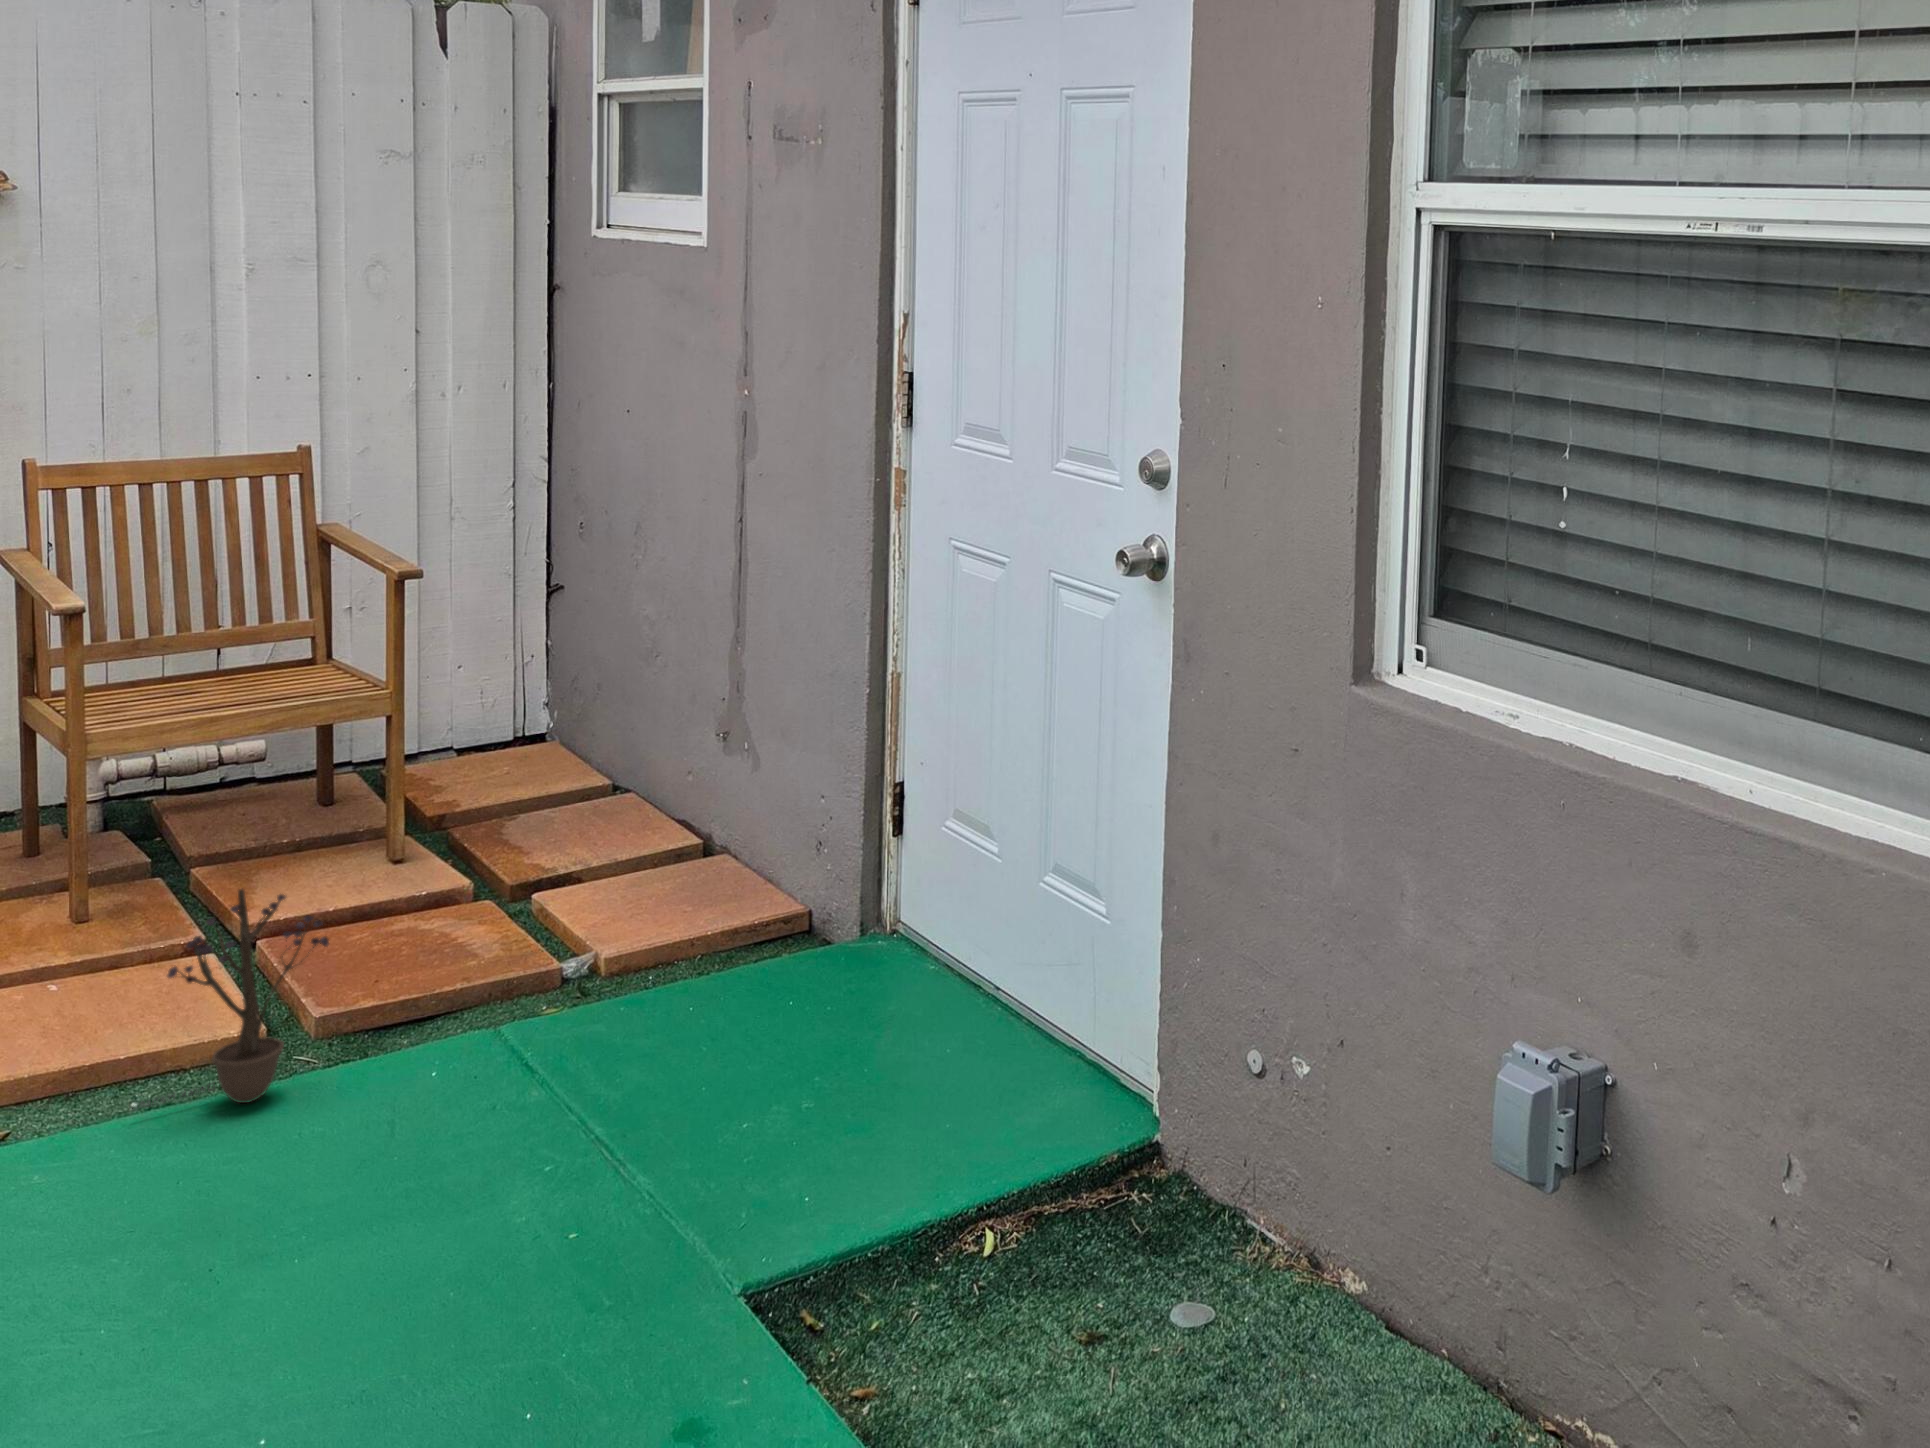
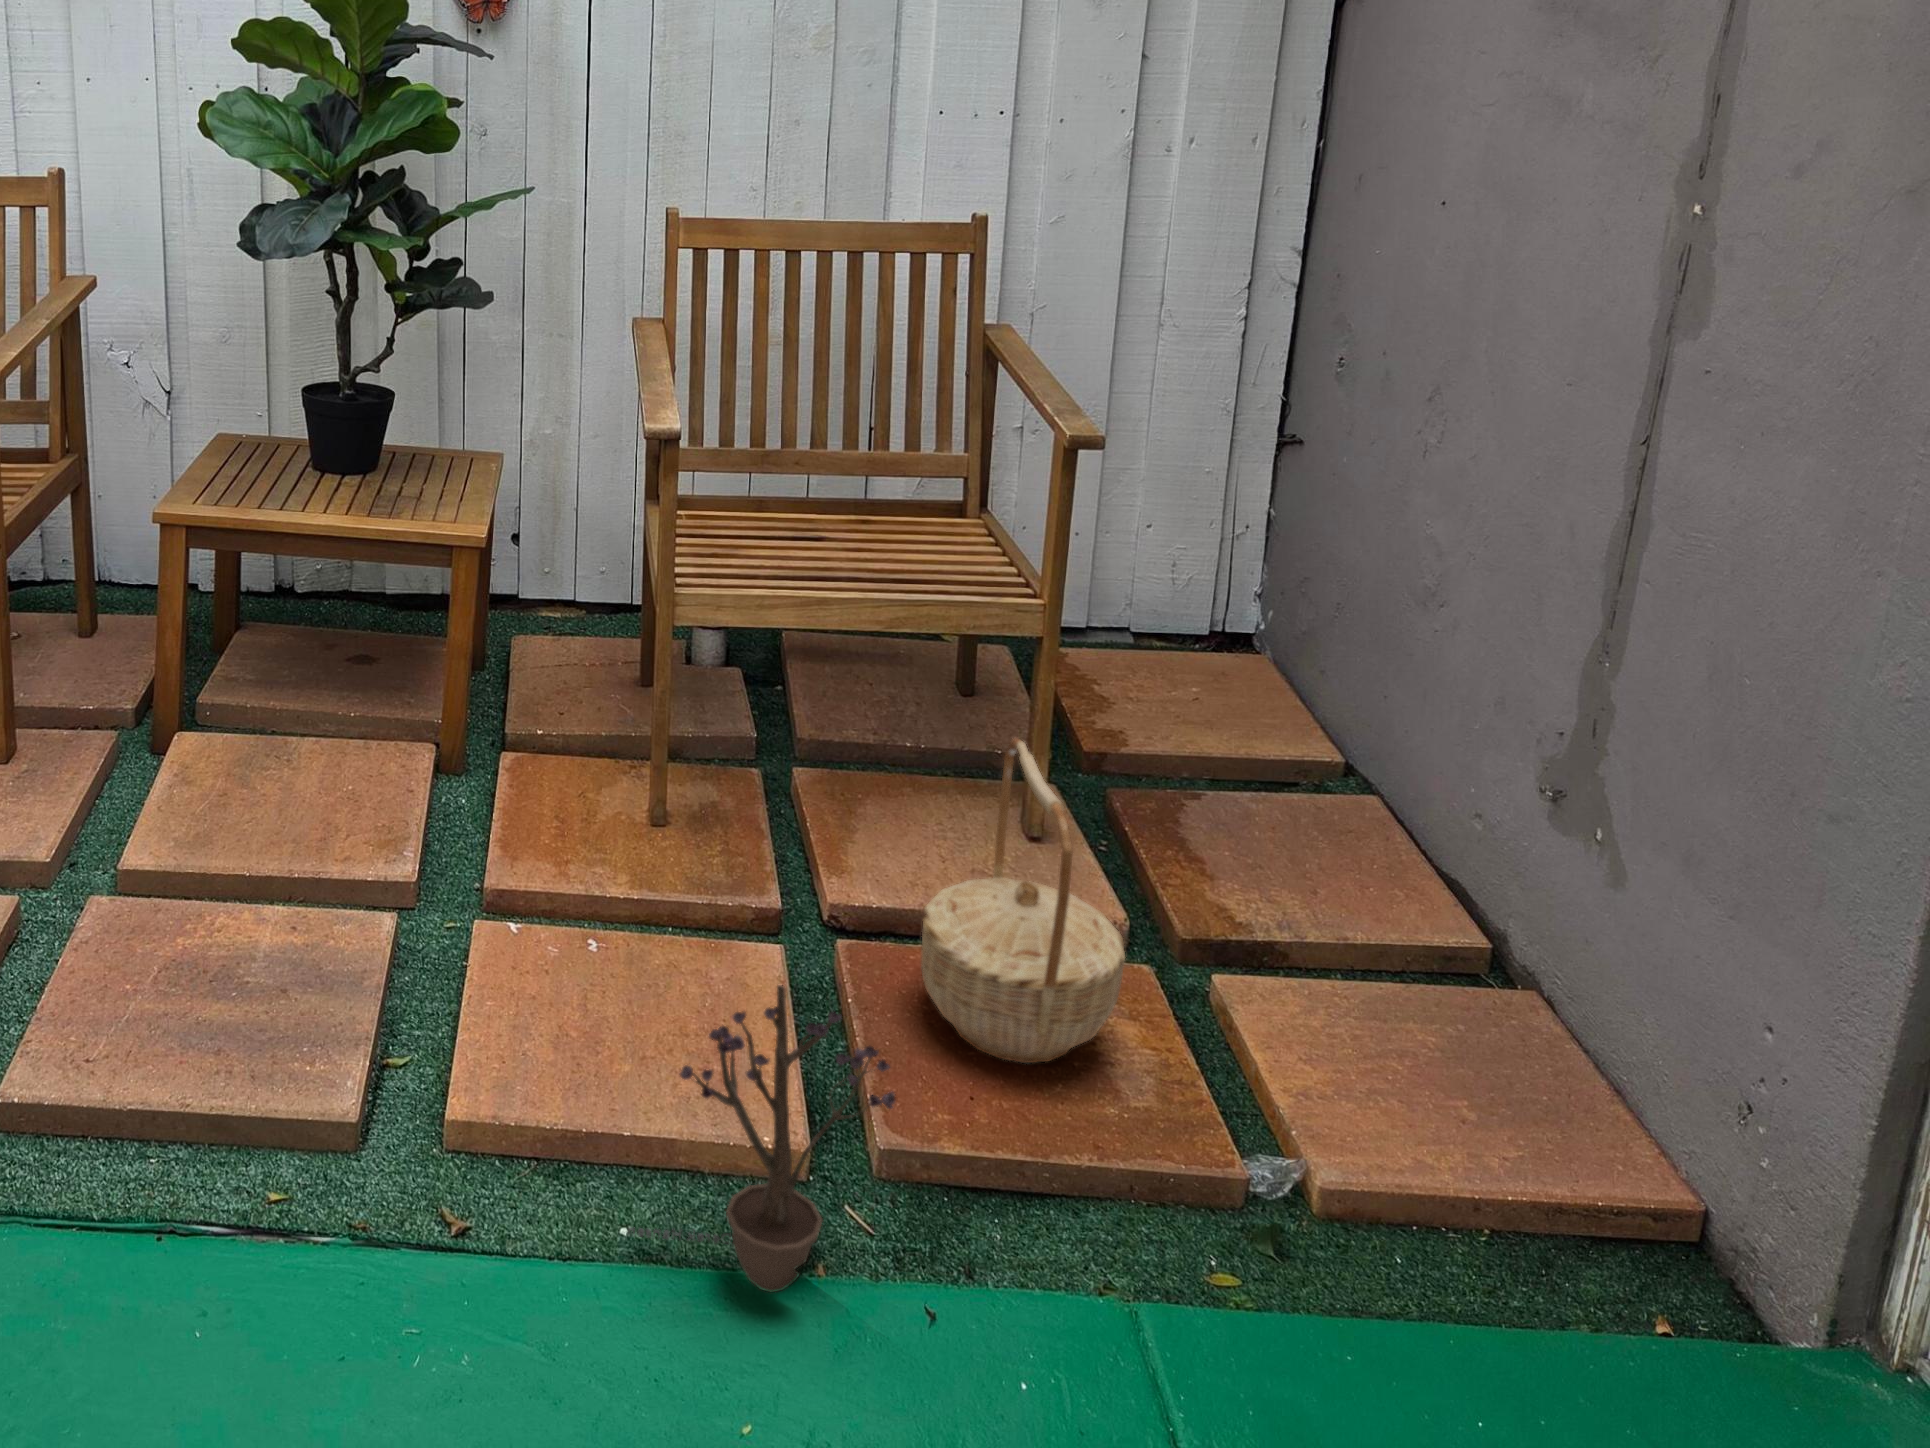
basket: none [325,759,472,962] -> present [921,738,1125,1063]

